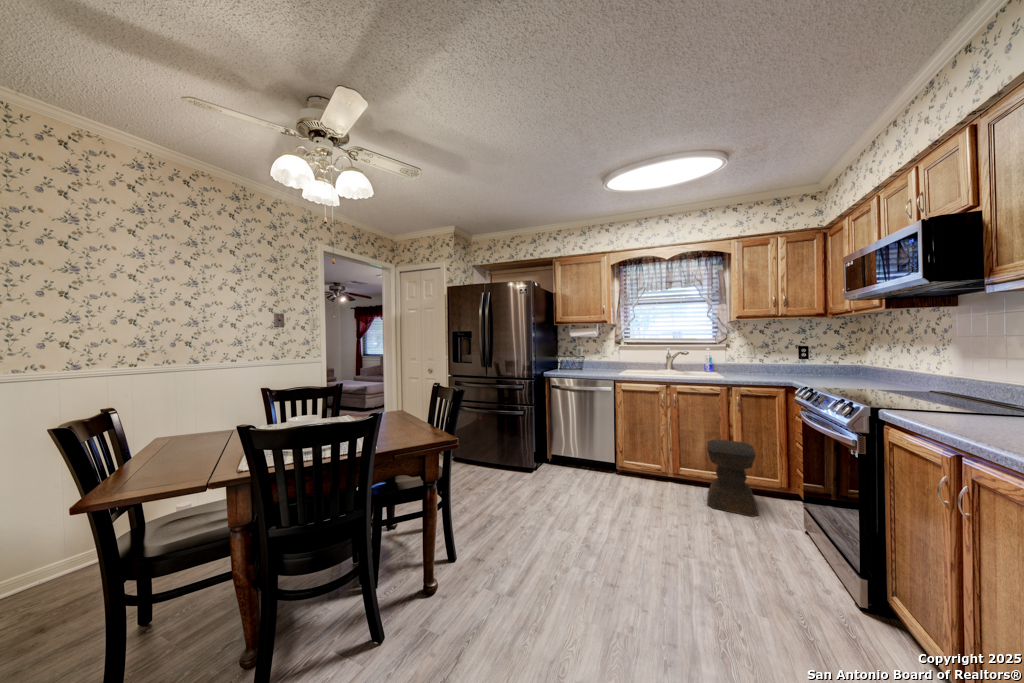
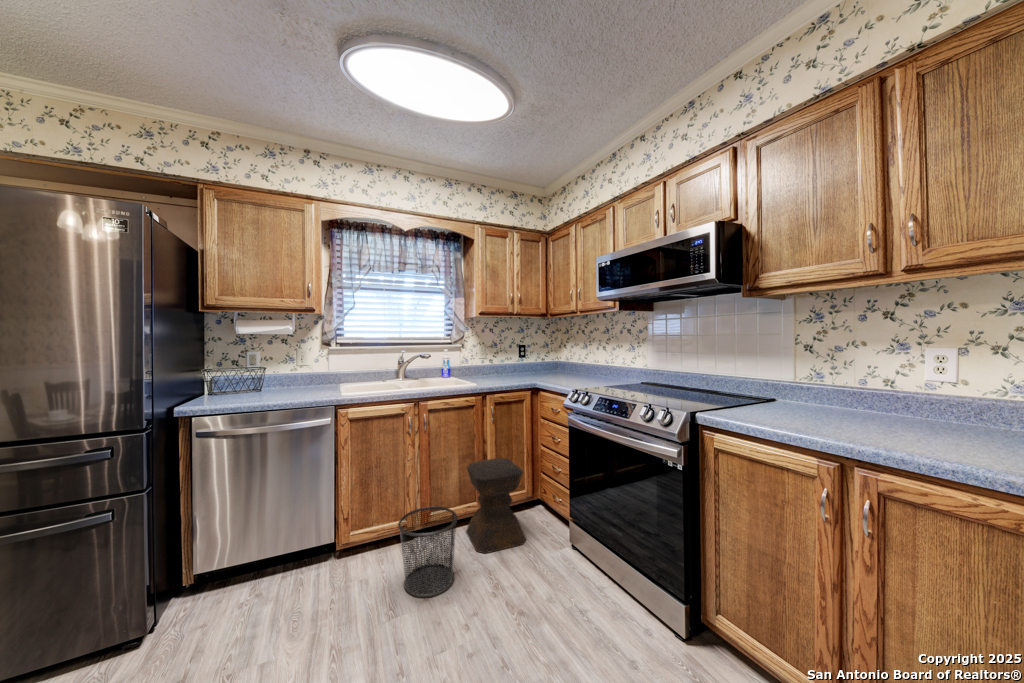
waste bin: none [640,457,683,513] -> present [398,506,458,597]

